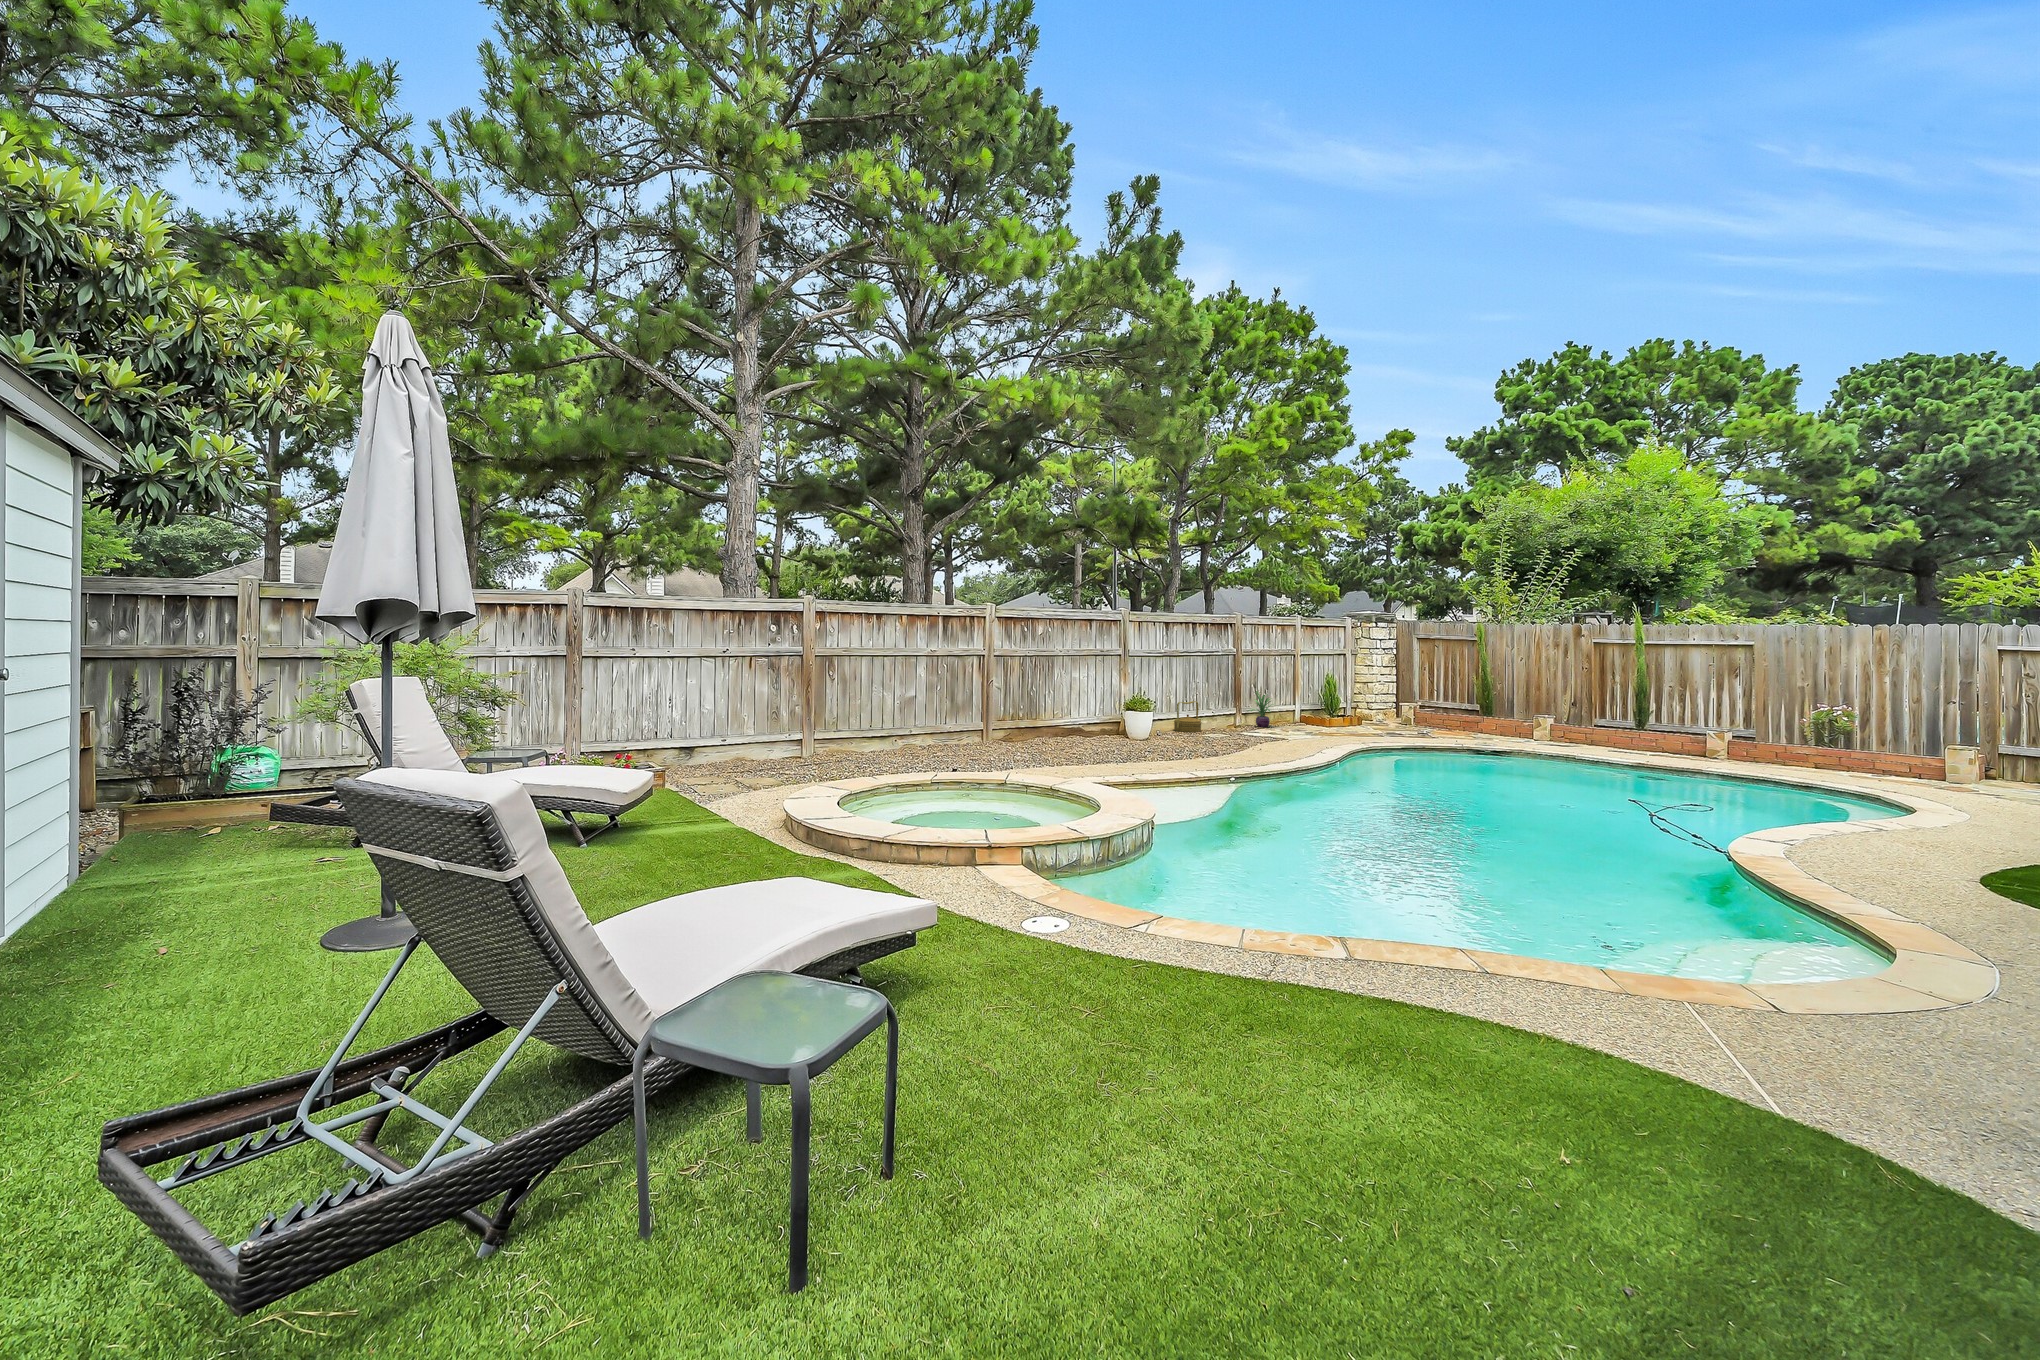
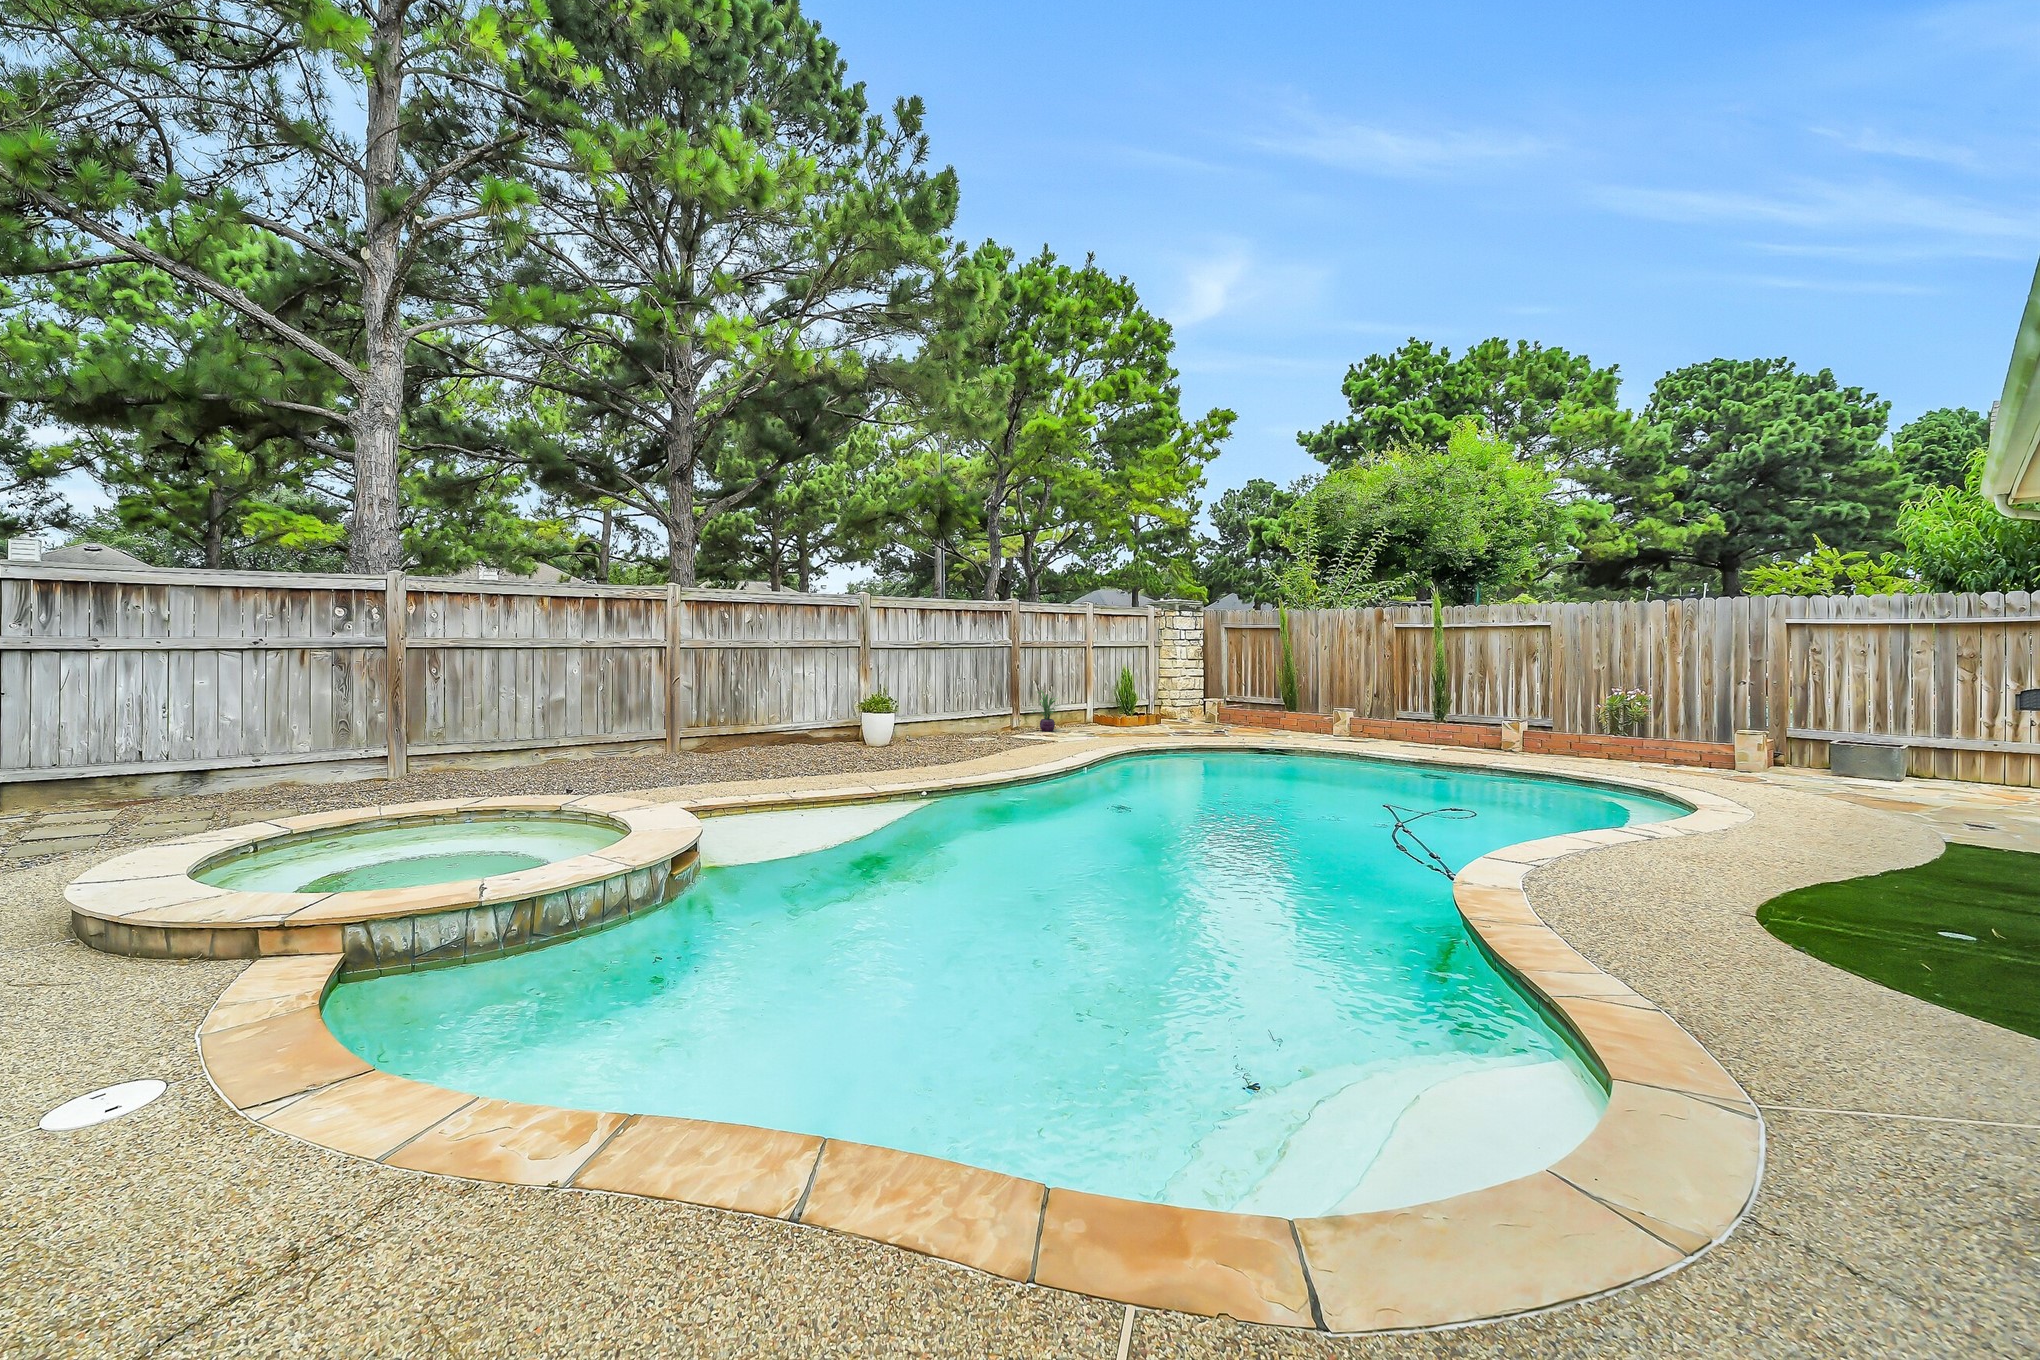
woven basket: present [1174,701,1202,732] -> none [939,702,971,738]

